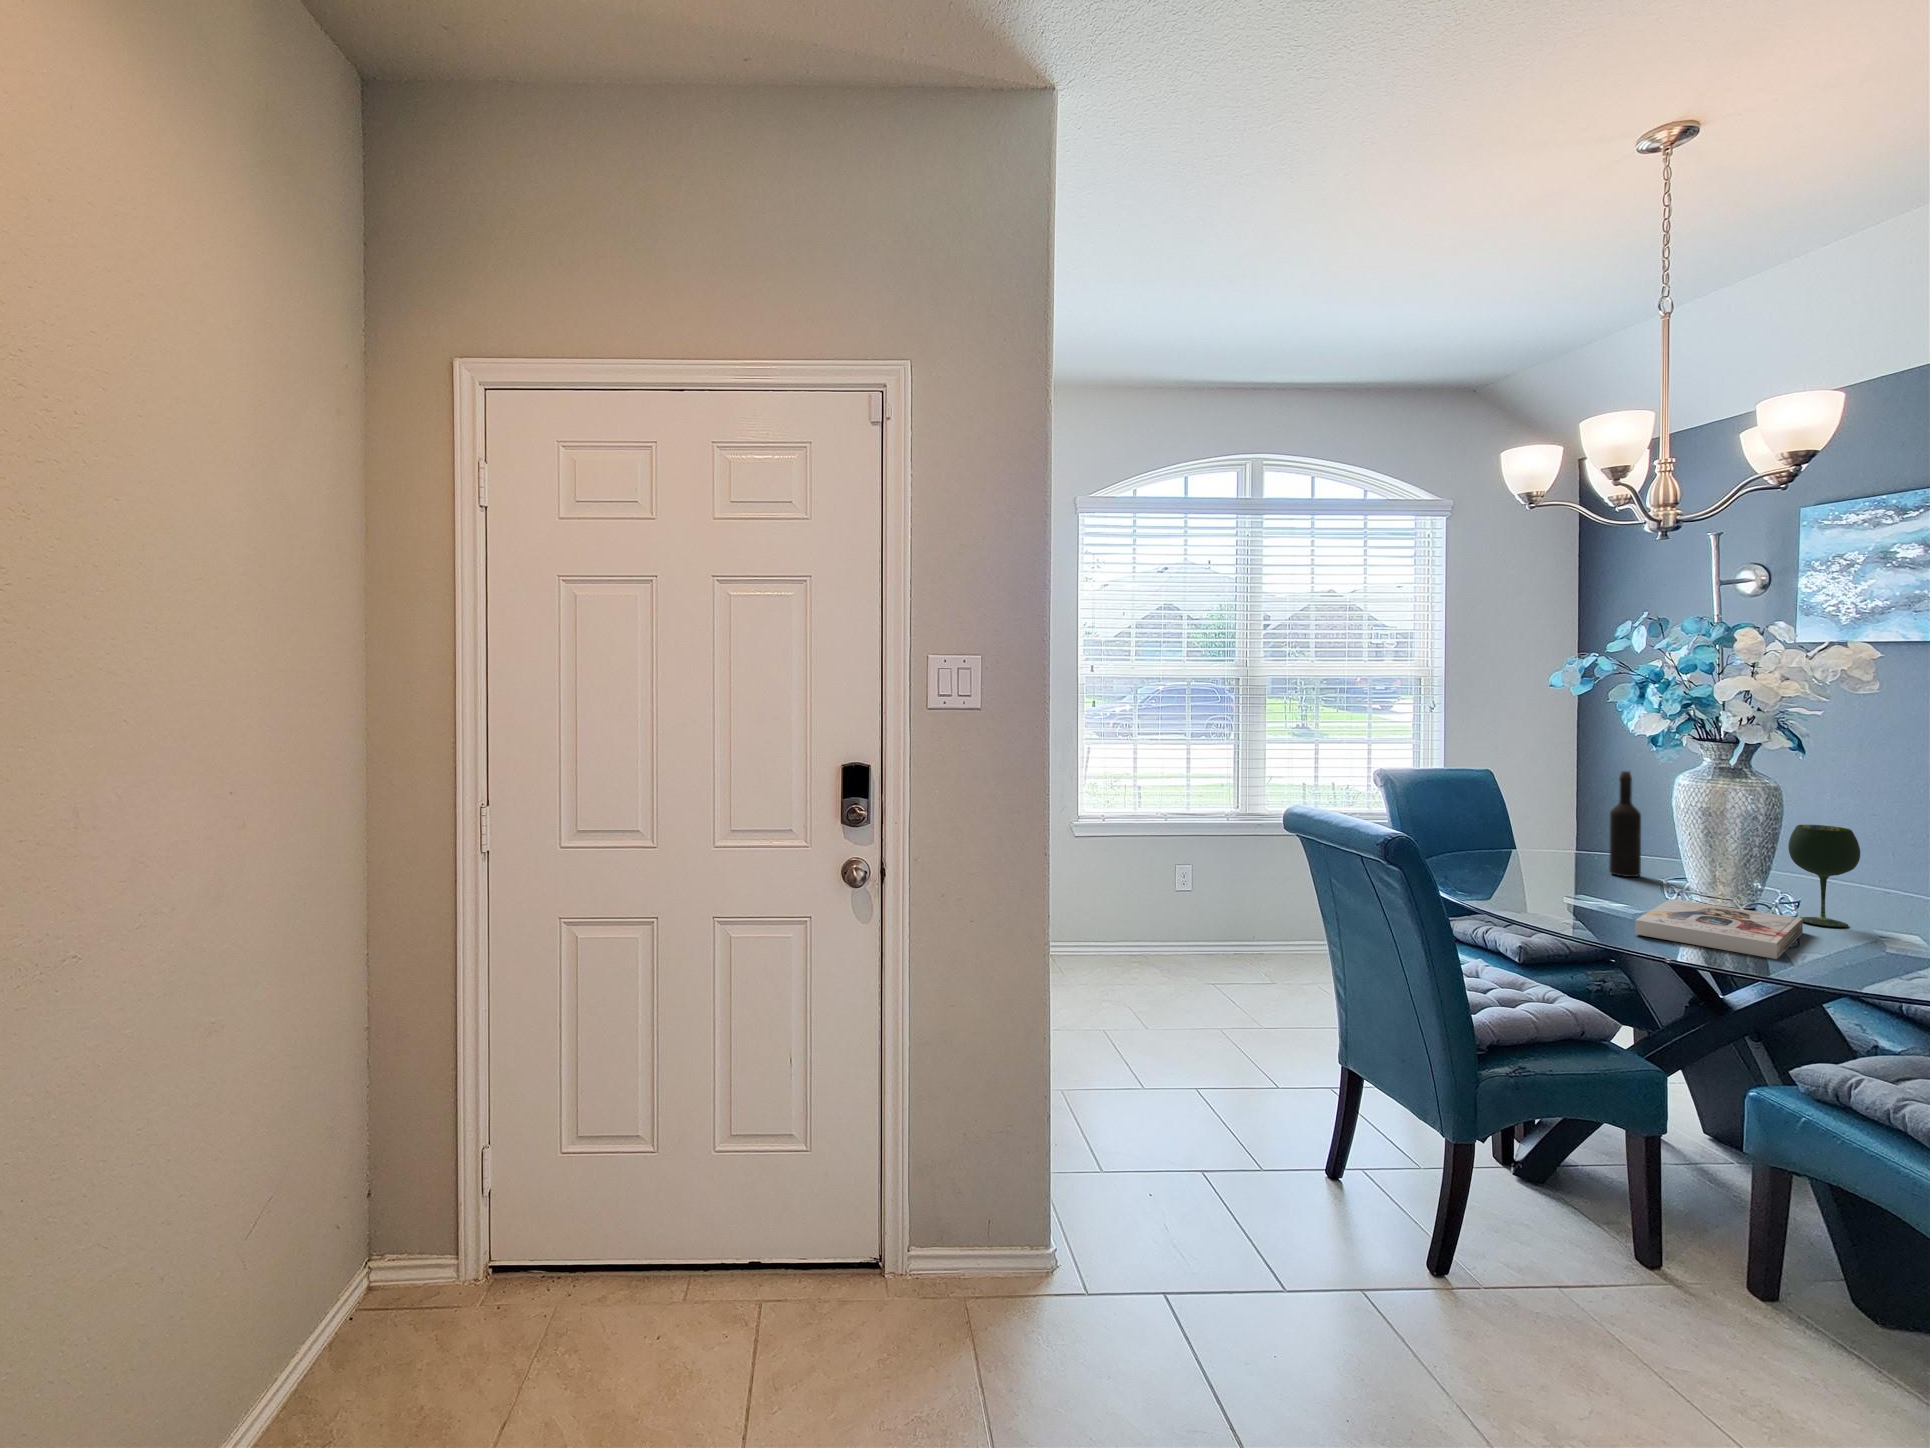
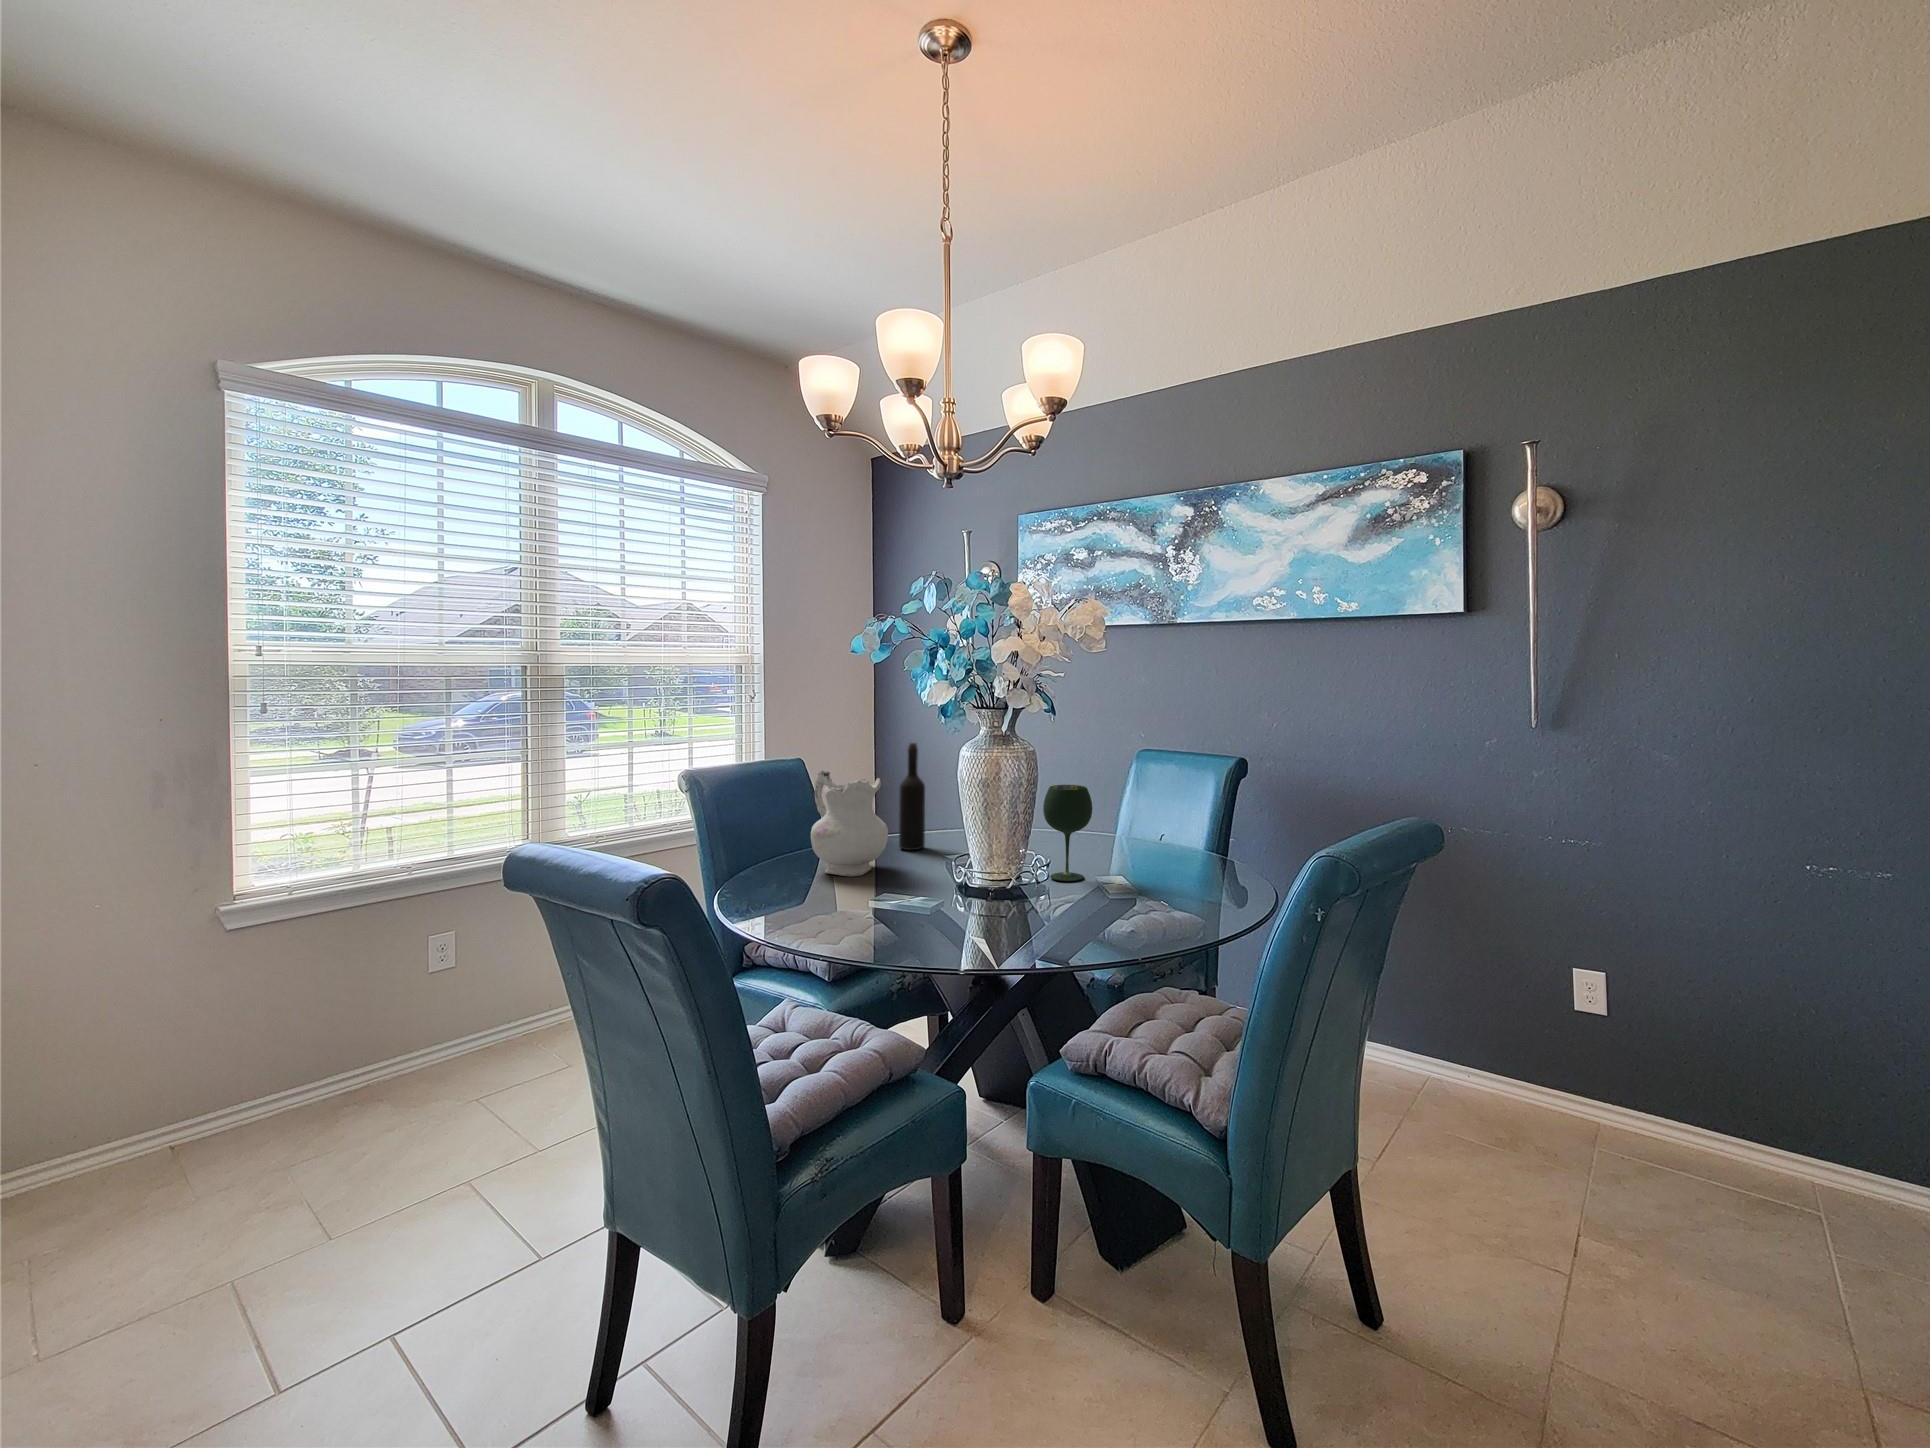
ceramic pitcher: none [1511,790,1594,888] -> present [811,771,888,876]
book: present [1635,899,1803,959] -> none [931,876,1058,935]

